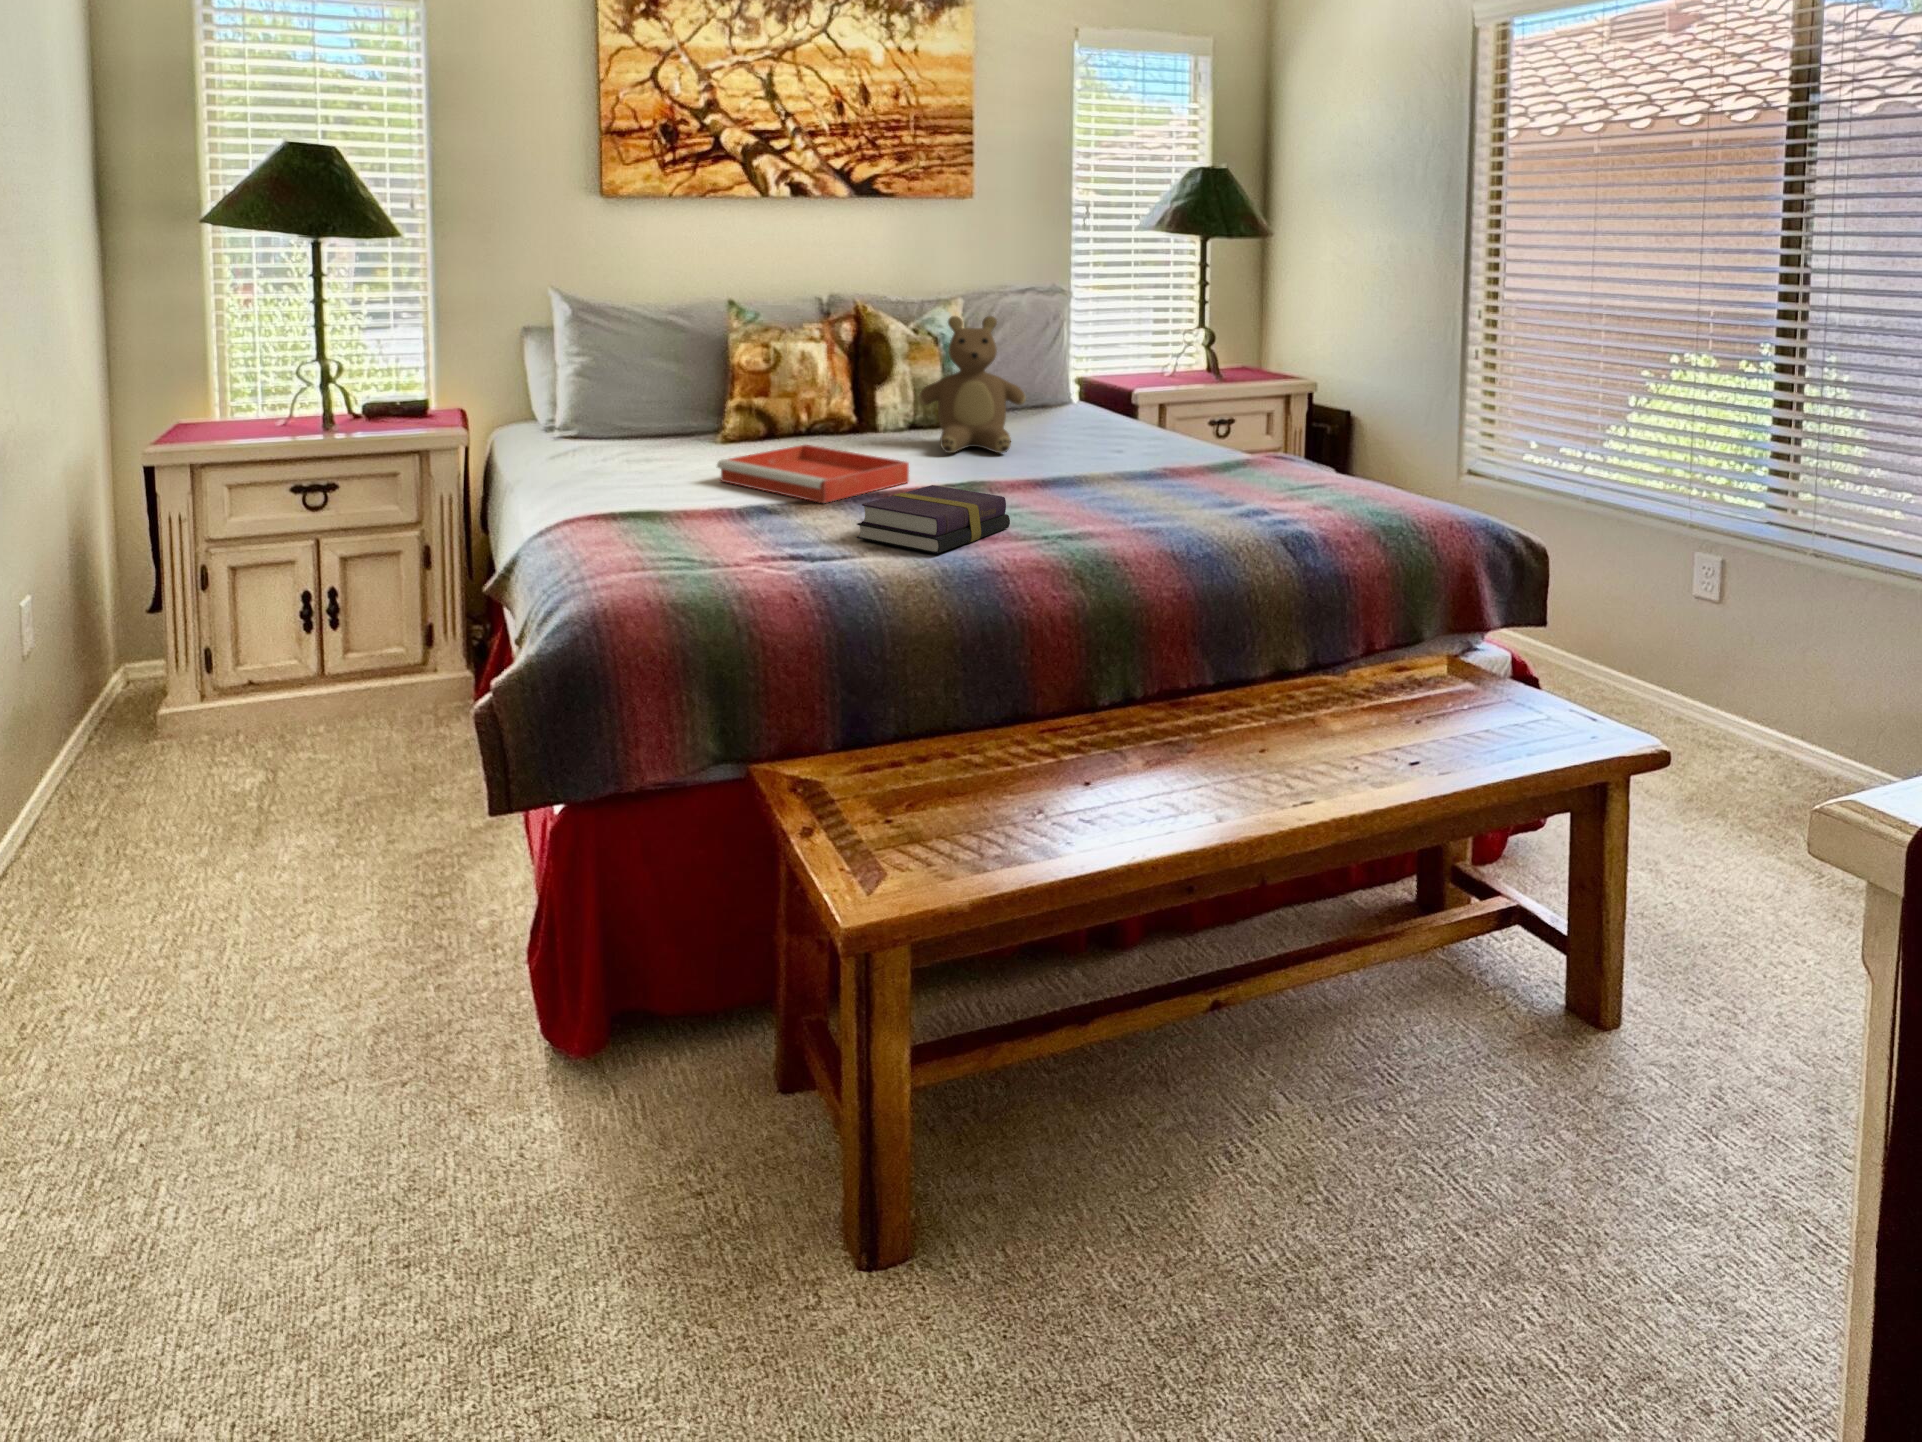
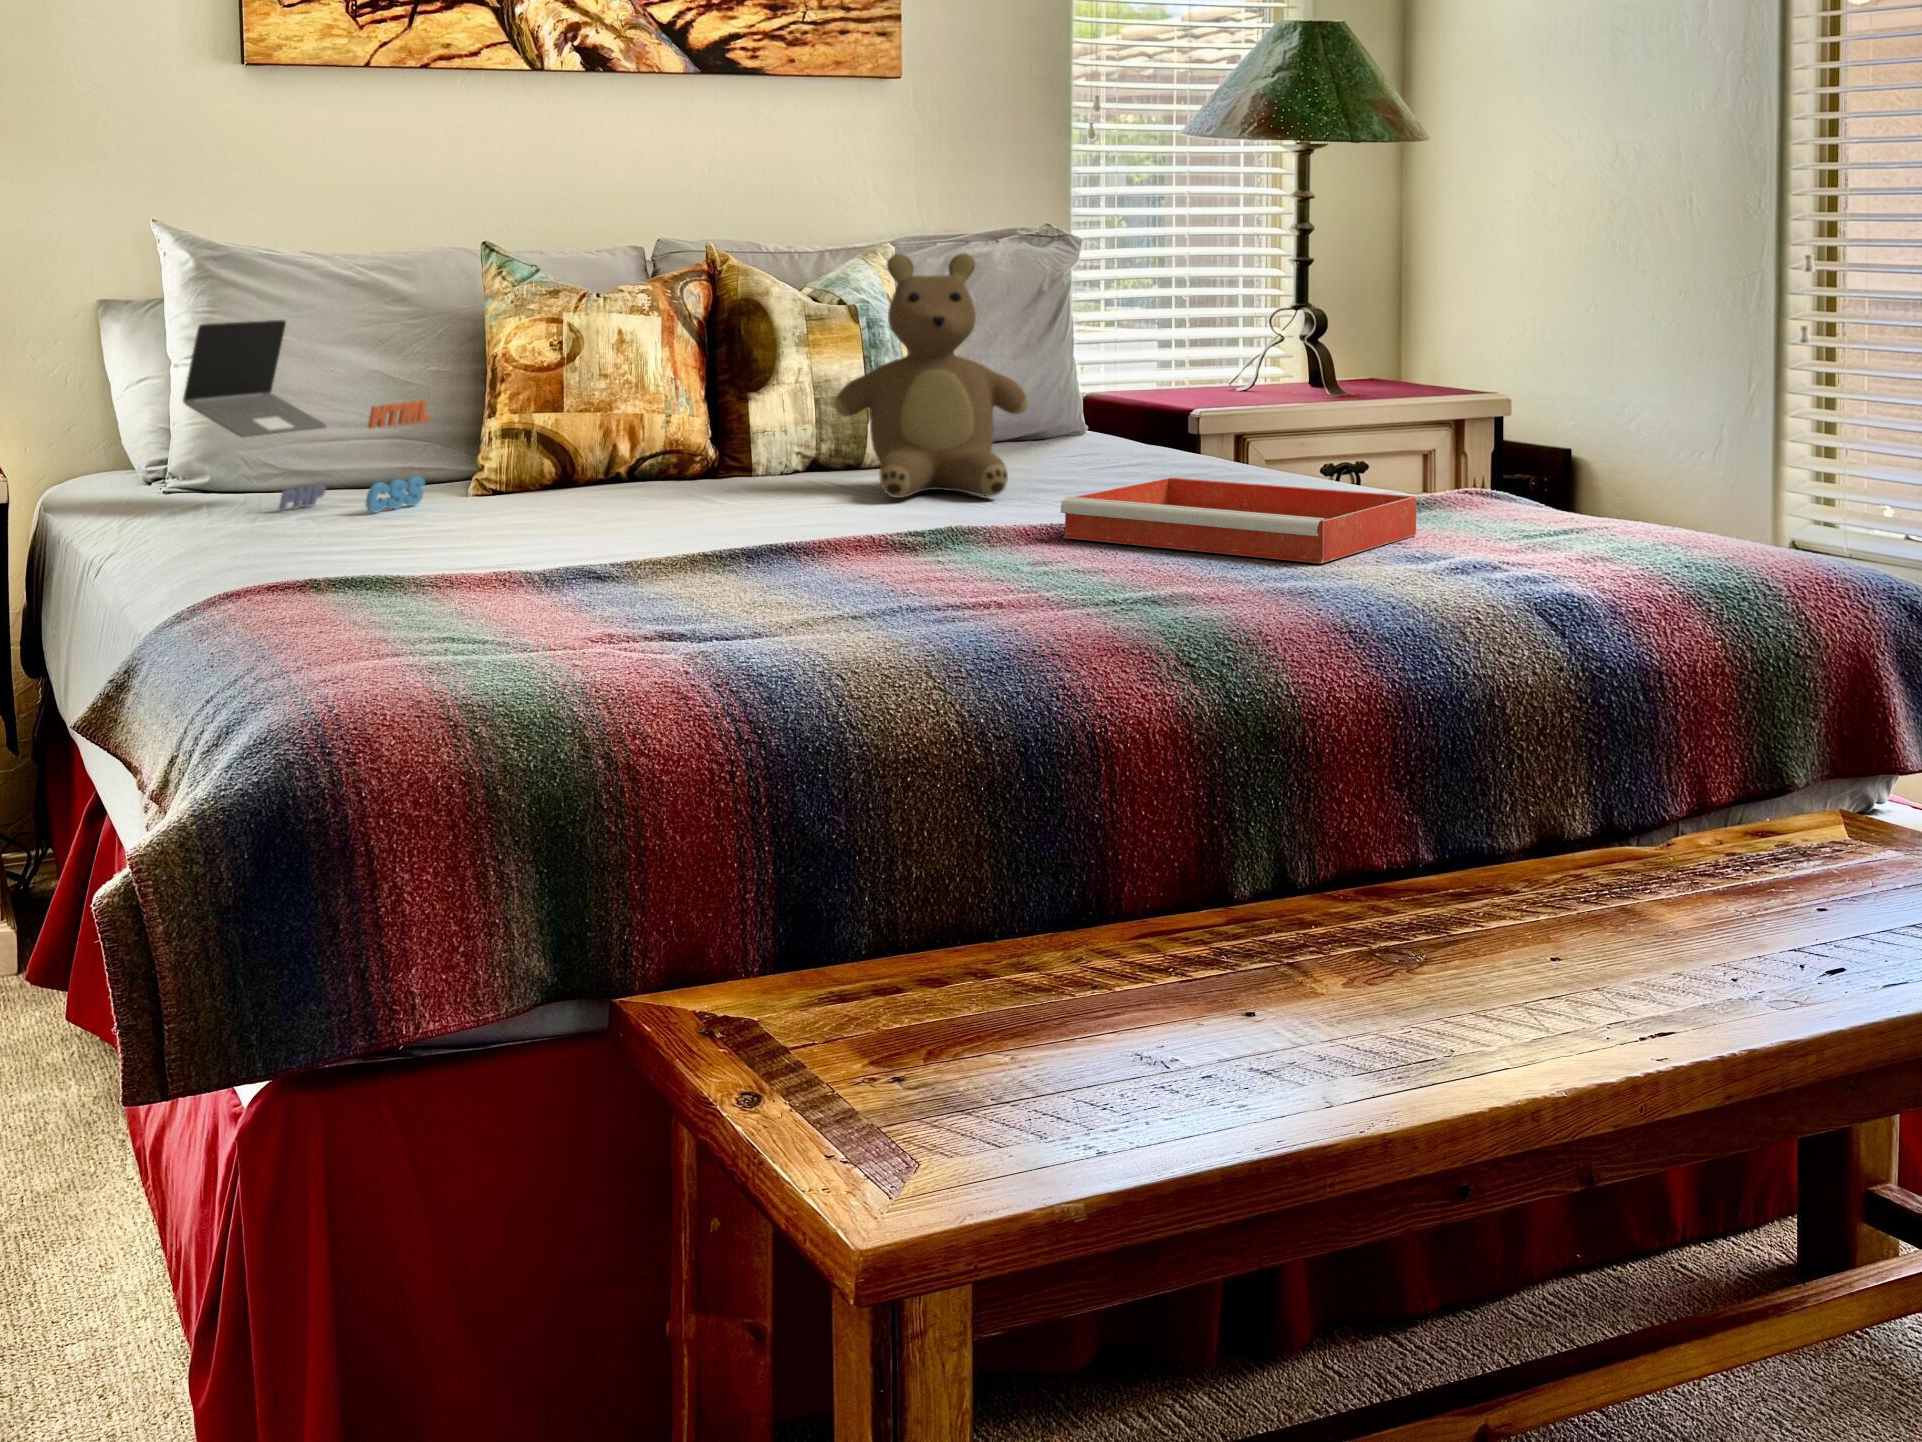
laptop: none [561,349,695,458] -> present [183,320,430,512]
tray: present [717,445,909,503] -> present [1060,478,1416,563]
book: present [857,485,1010,554] -> none [772,522,1048,626]

